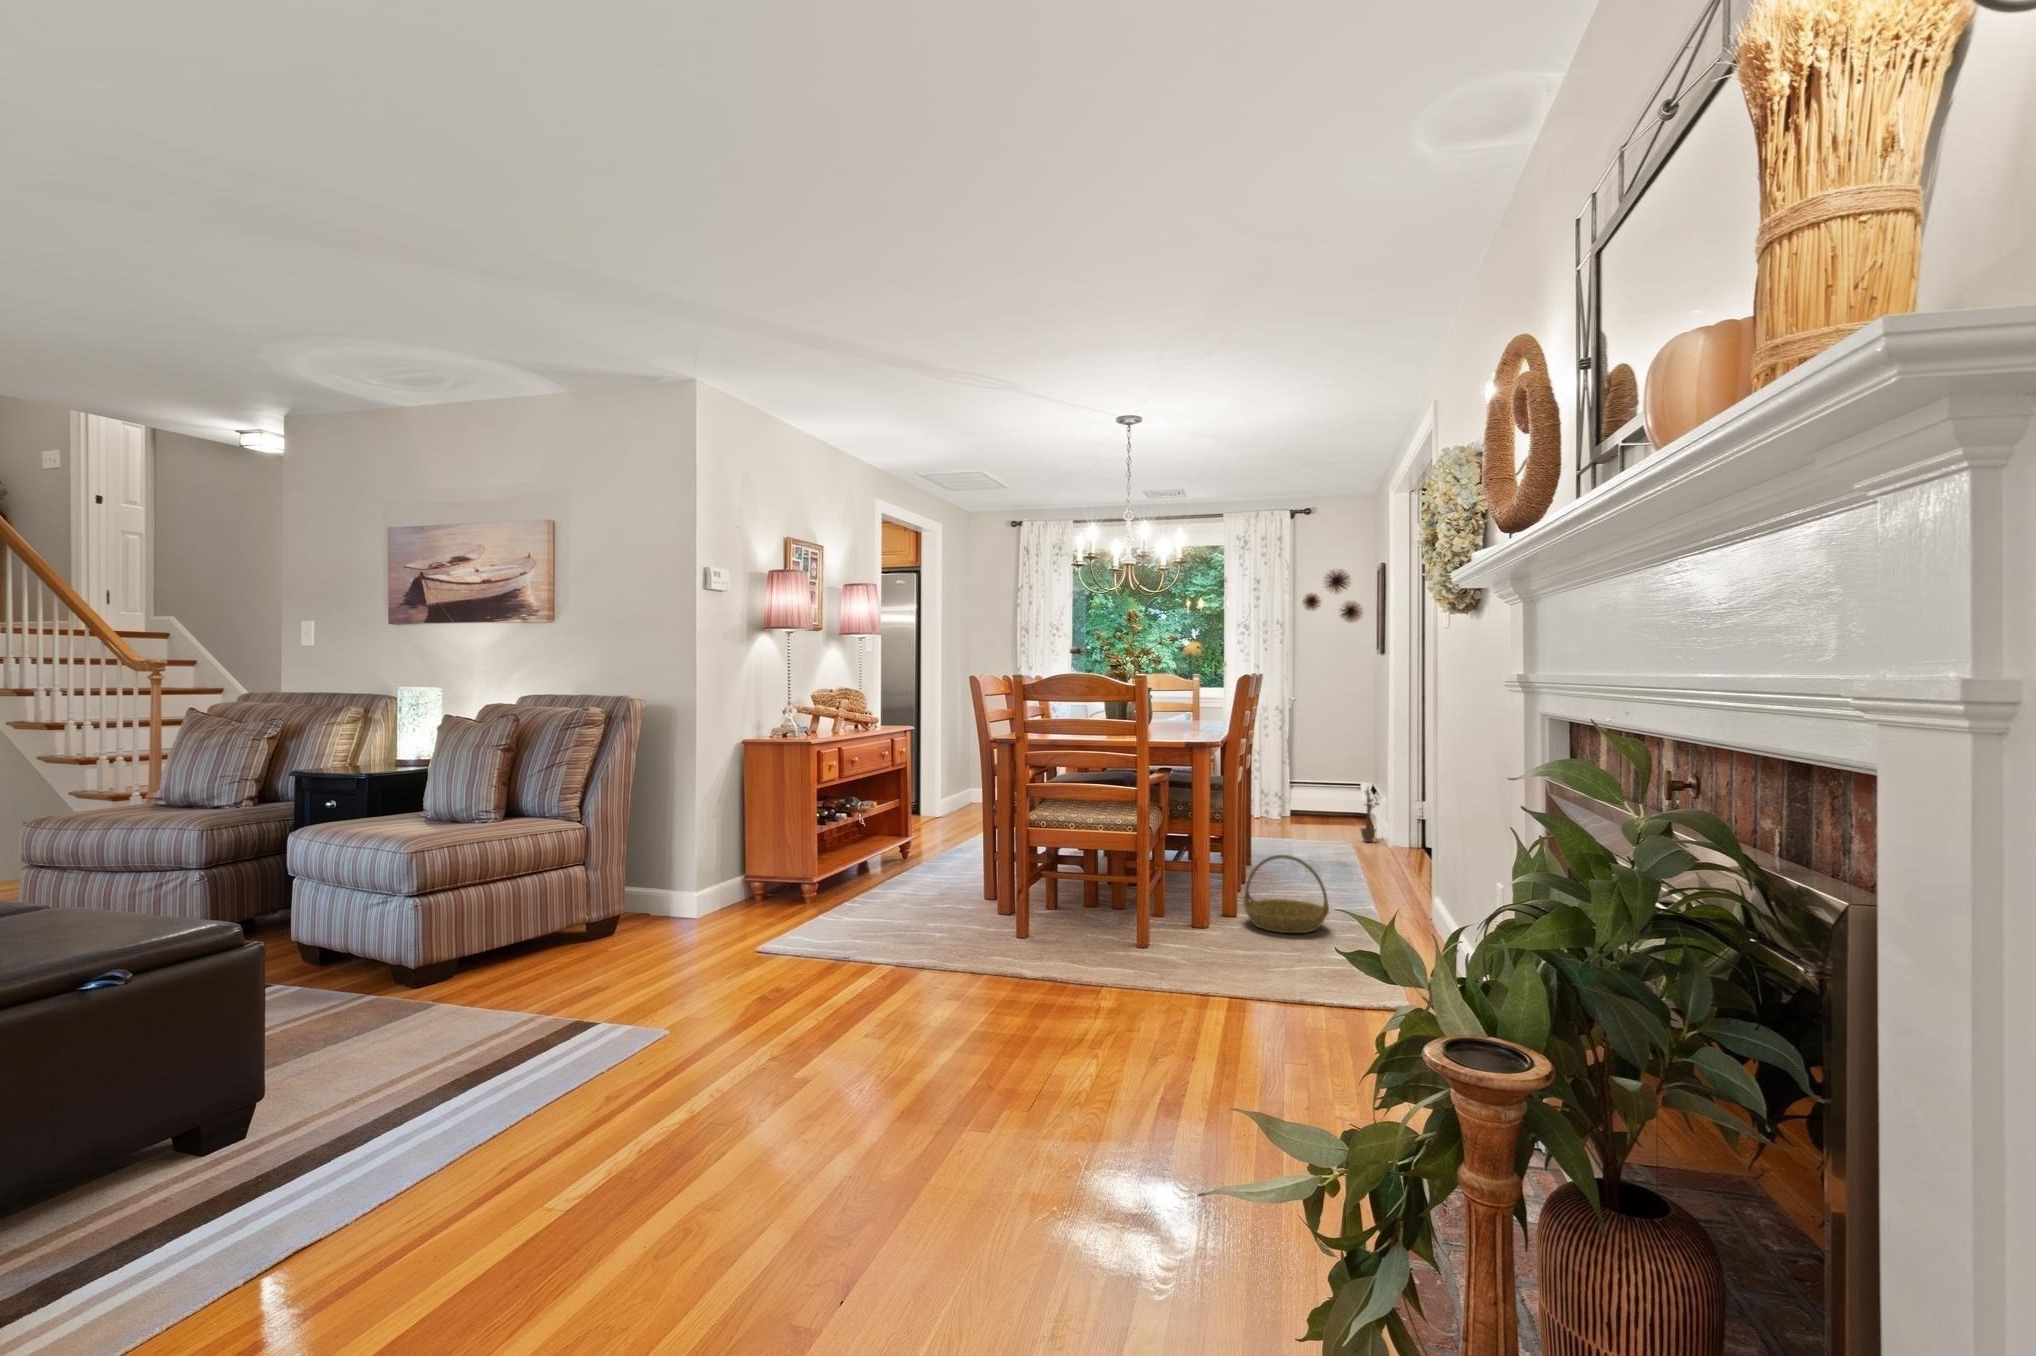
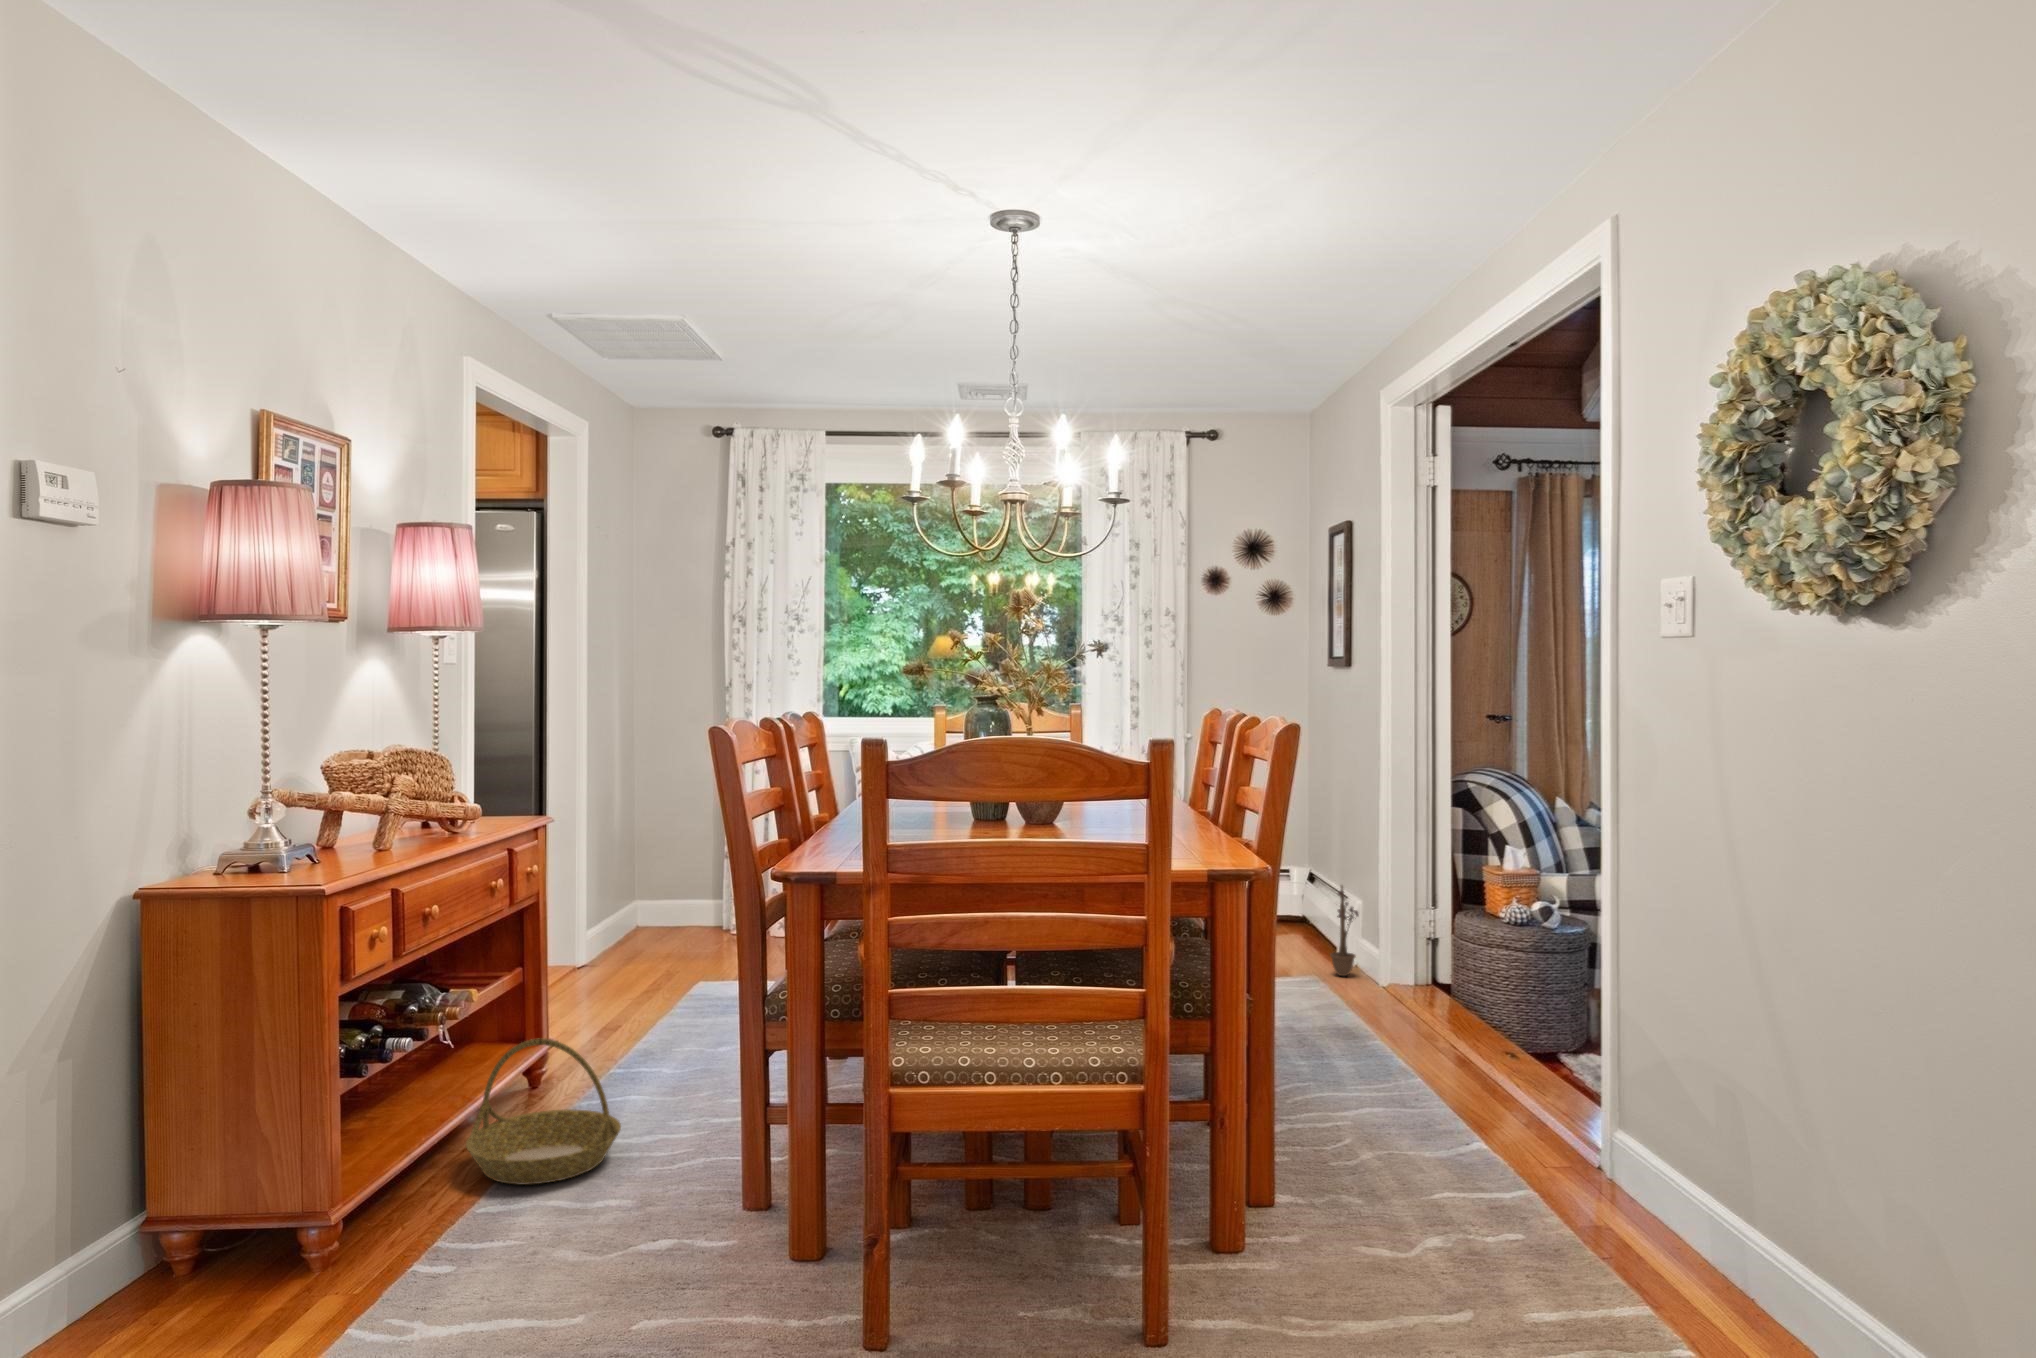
basket: present [1243,855,1329,933] -> present [466,1038,621,1185]

